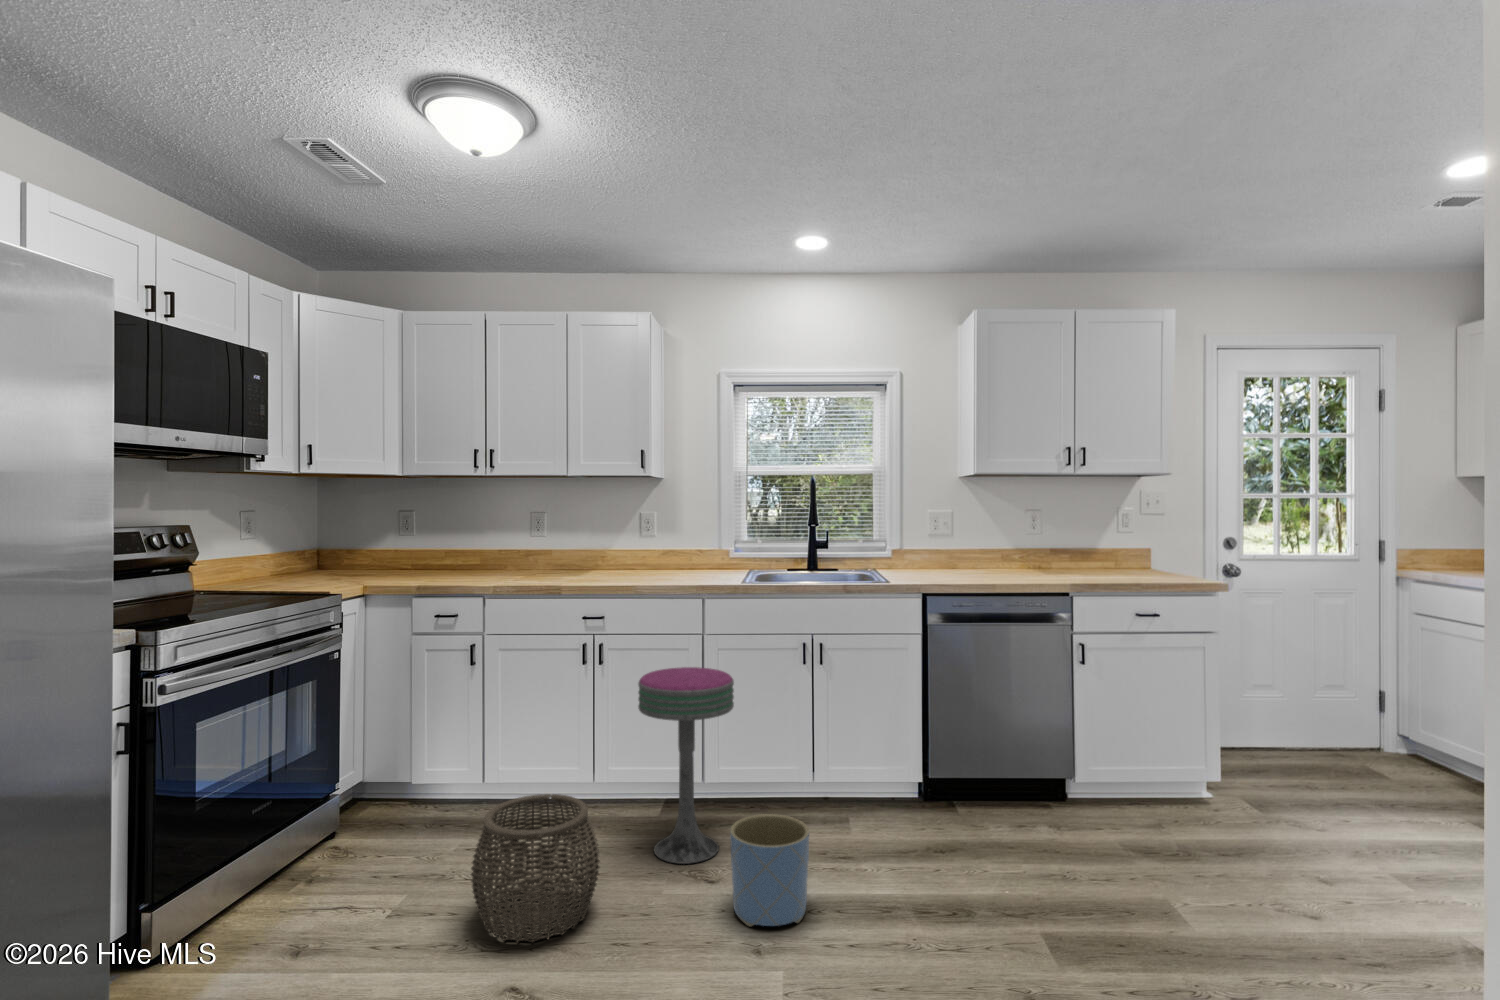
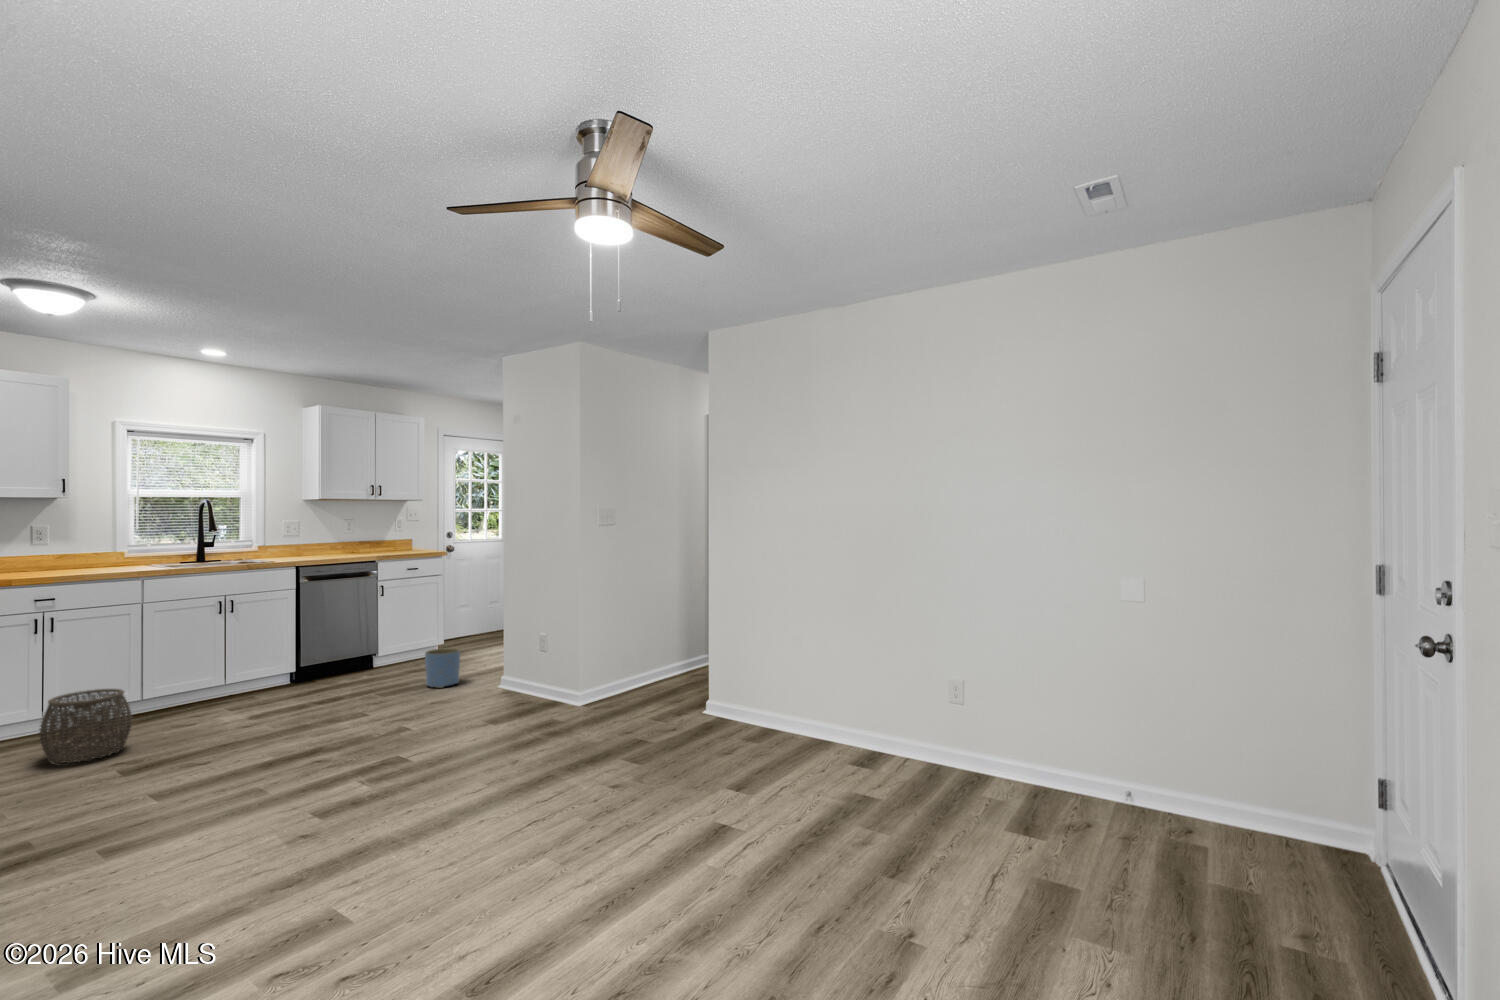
bar stool: present [638,667,734,864] -> none [120,617,191,727]
planter: present [730,814,809,927] -> present [425,648,460,688]

